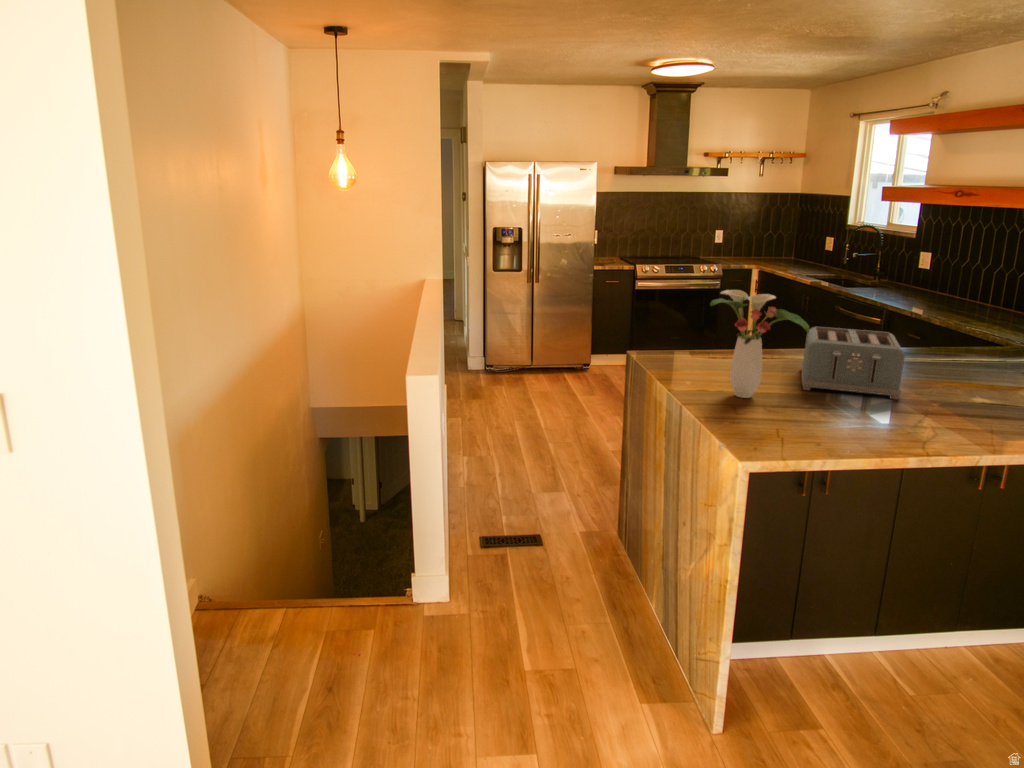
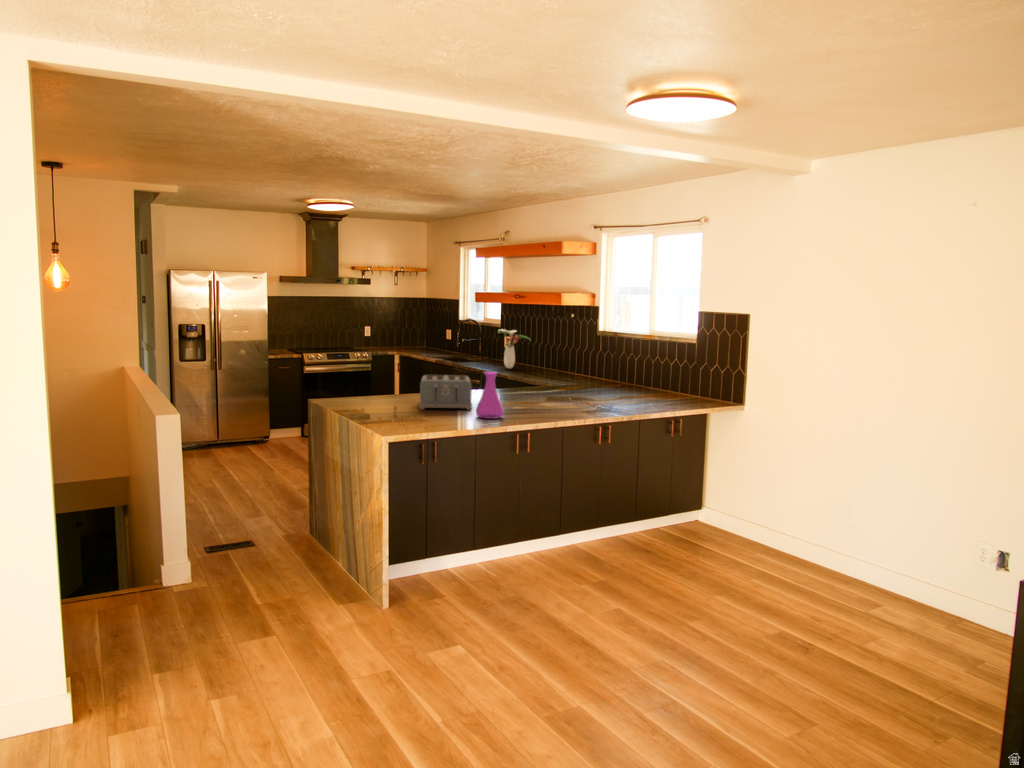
flower arrangement: present [710,290,809,398] -> present [498,329,530,368]
vase: none [915,340,975,431] -> present [476,372,503,419]

